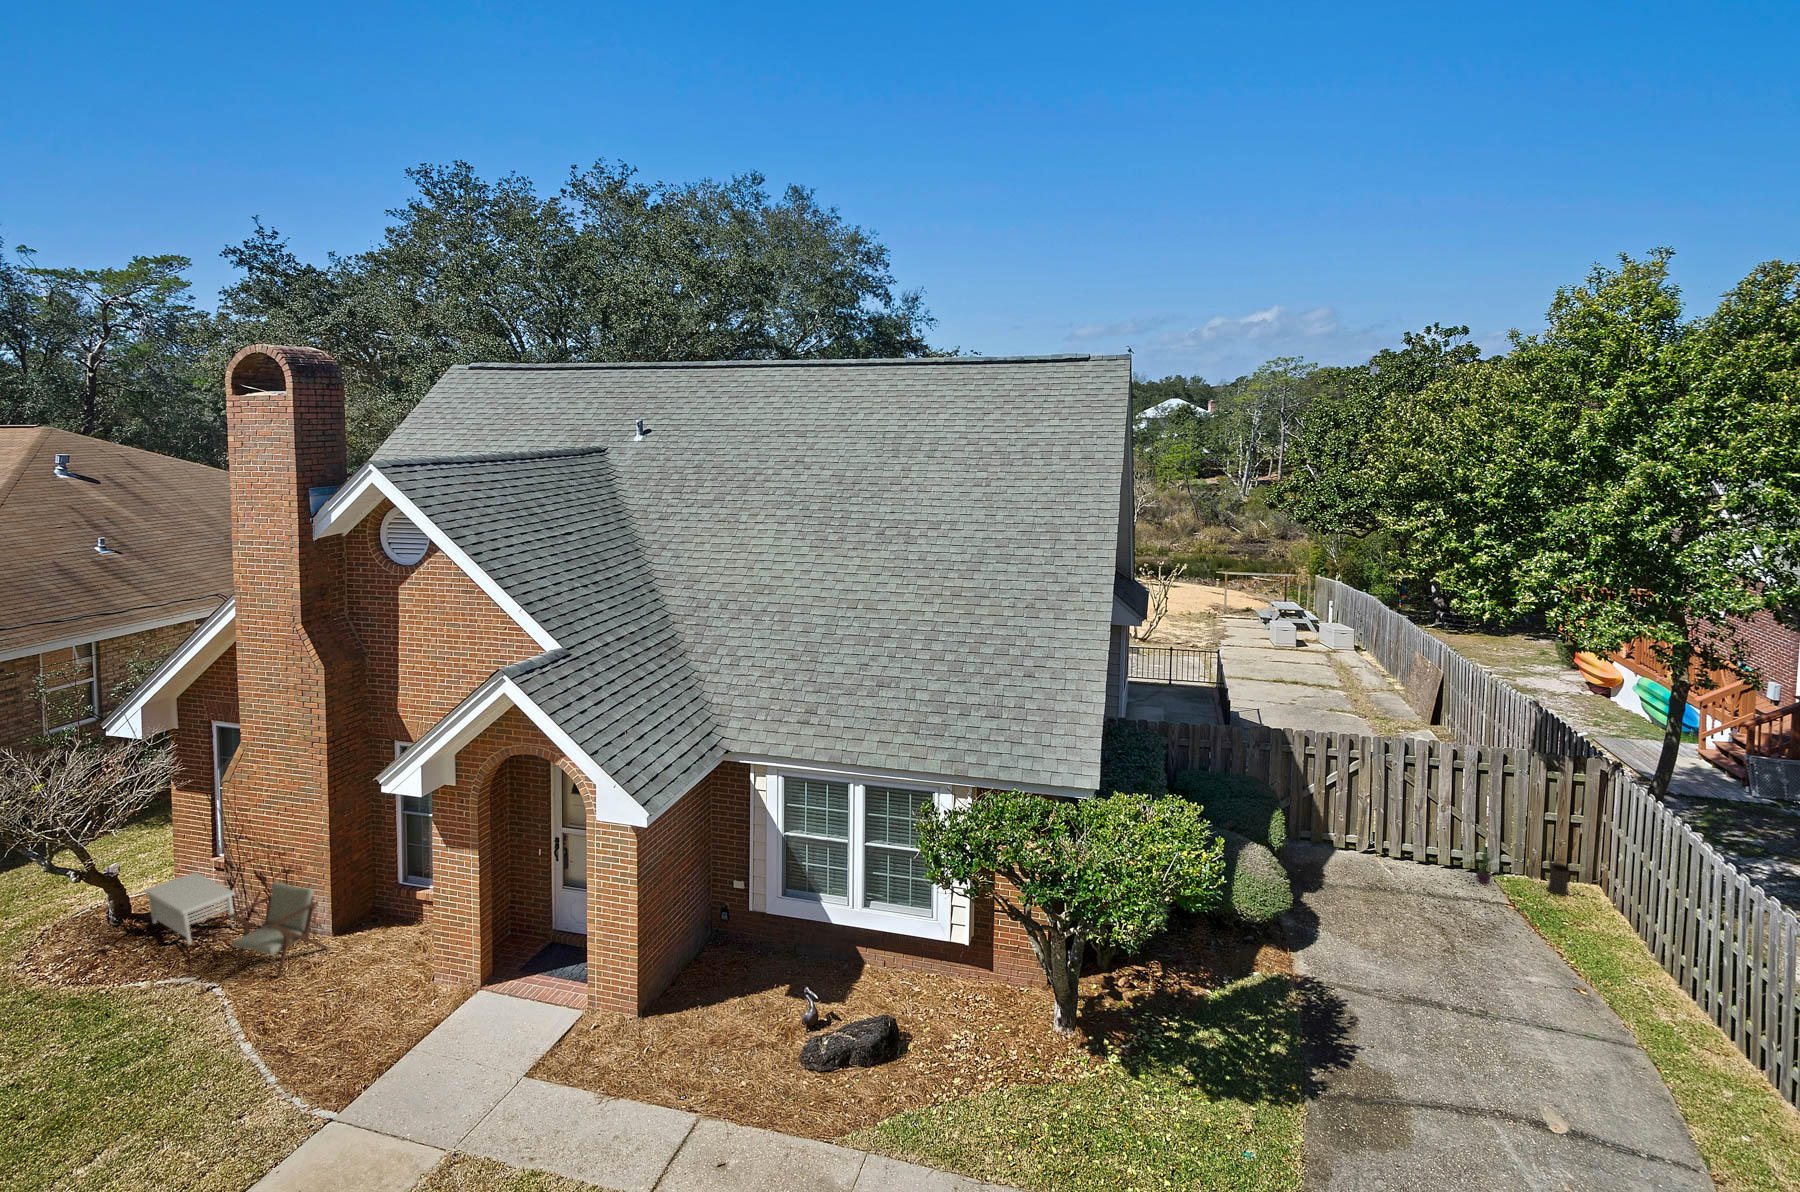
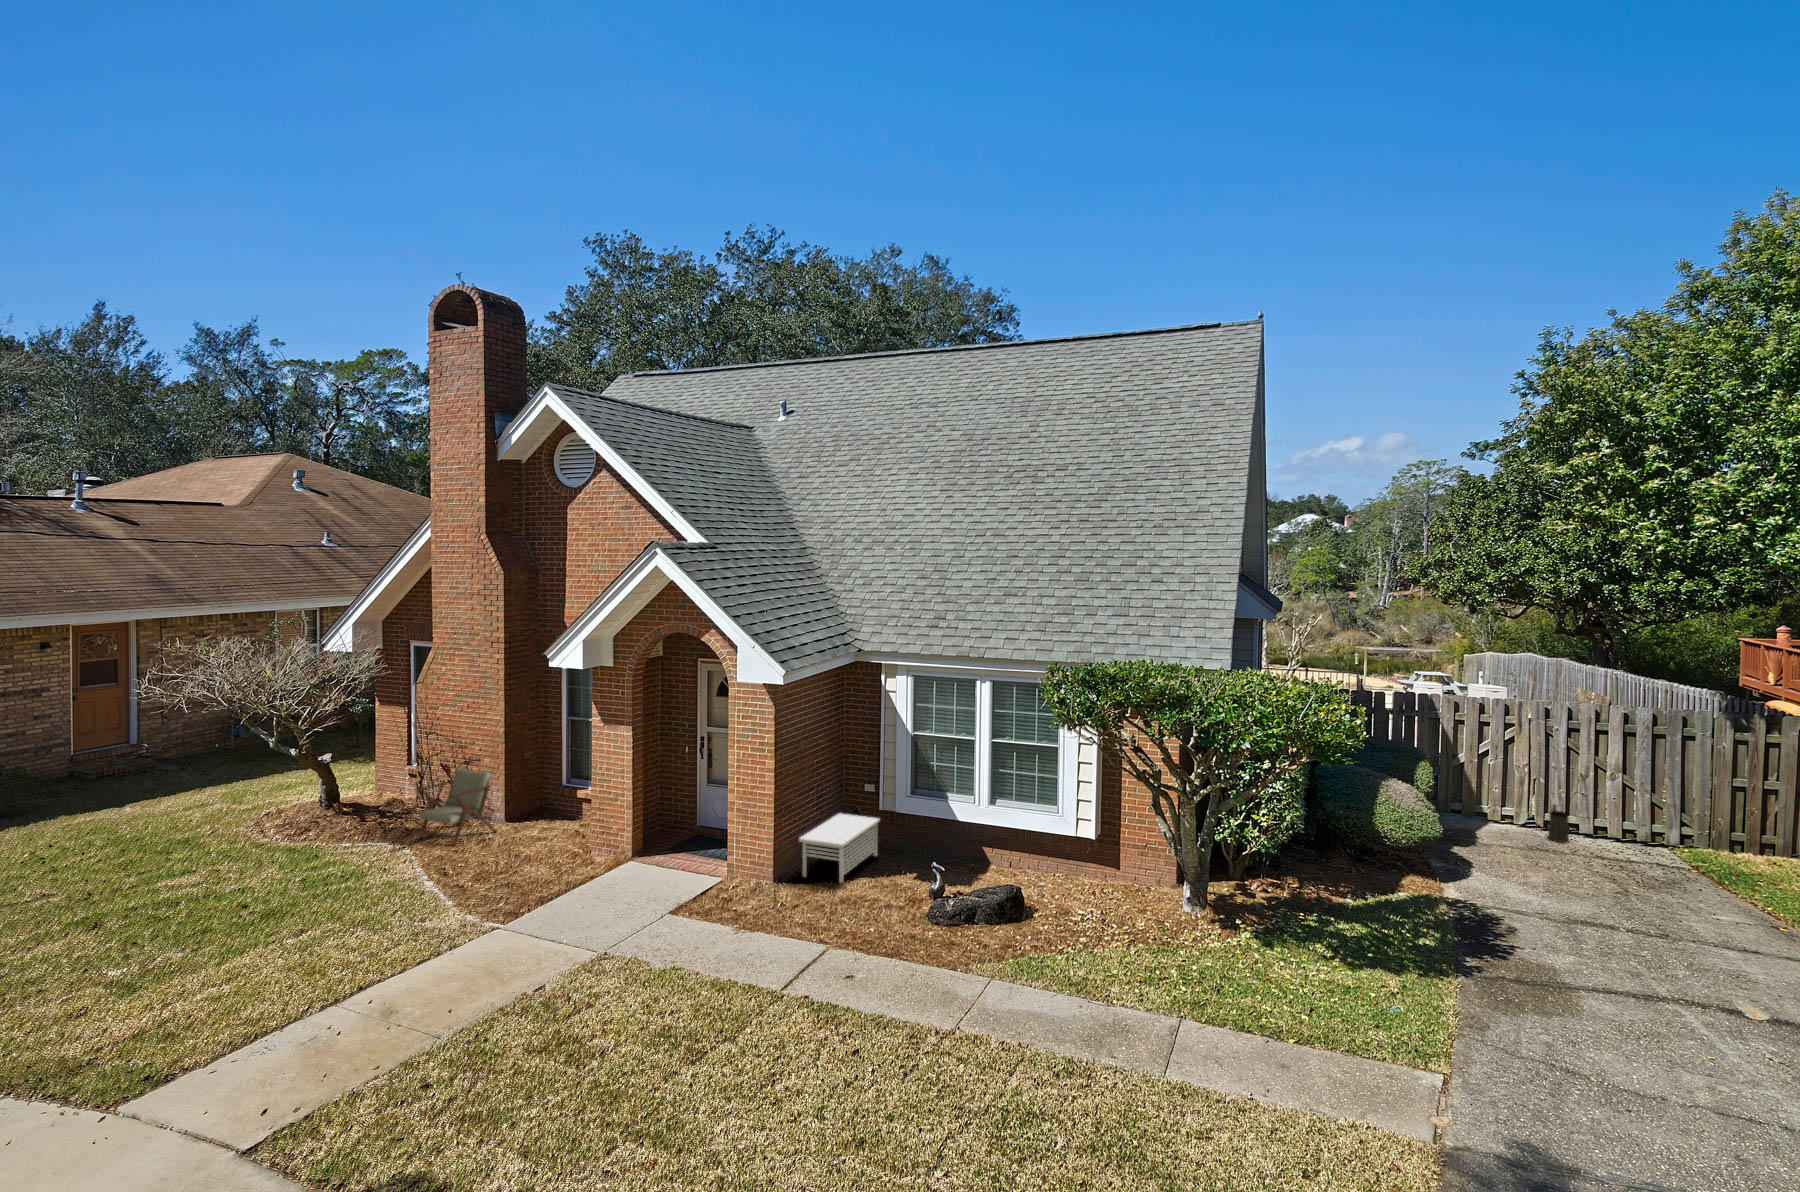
decorative plant: present [1464,846,1501,883] -> none [1638,812,1688,853]
watering can: present [1547,853,1569,896] -> present [1547,804,1569,843]
storage bench: present [144,872,234,945] -> present [799,814,880,883]

